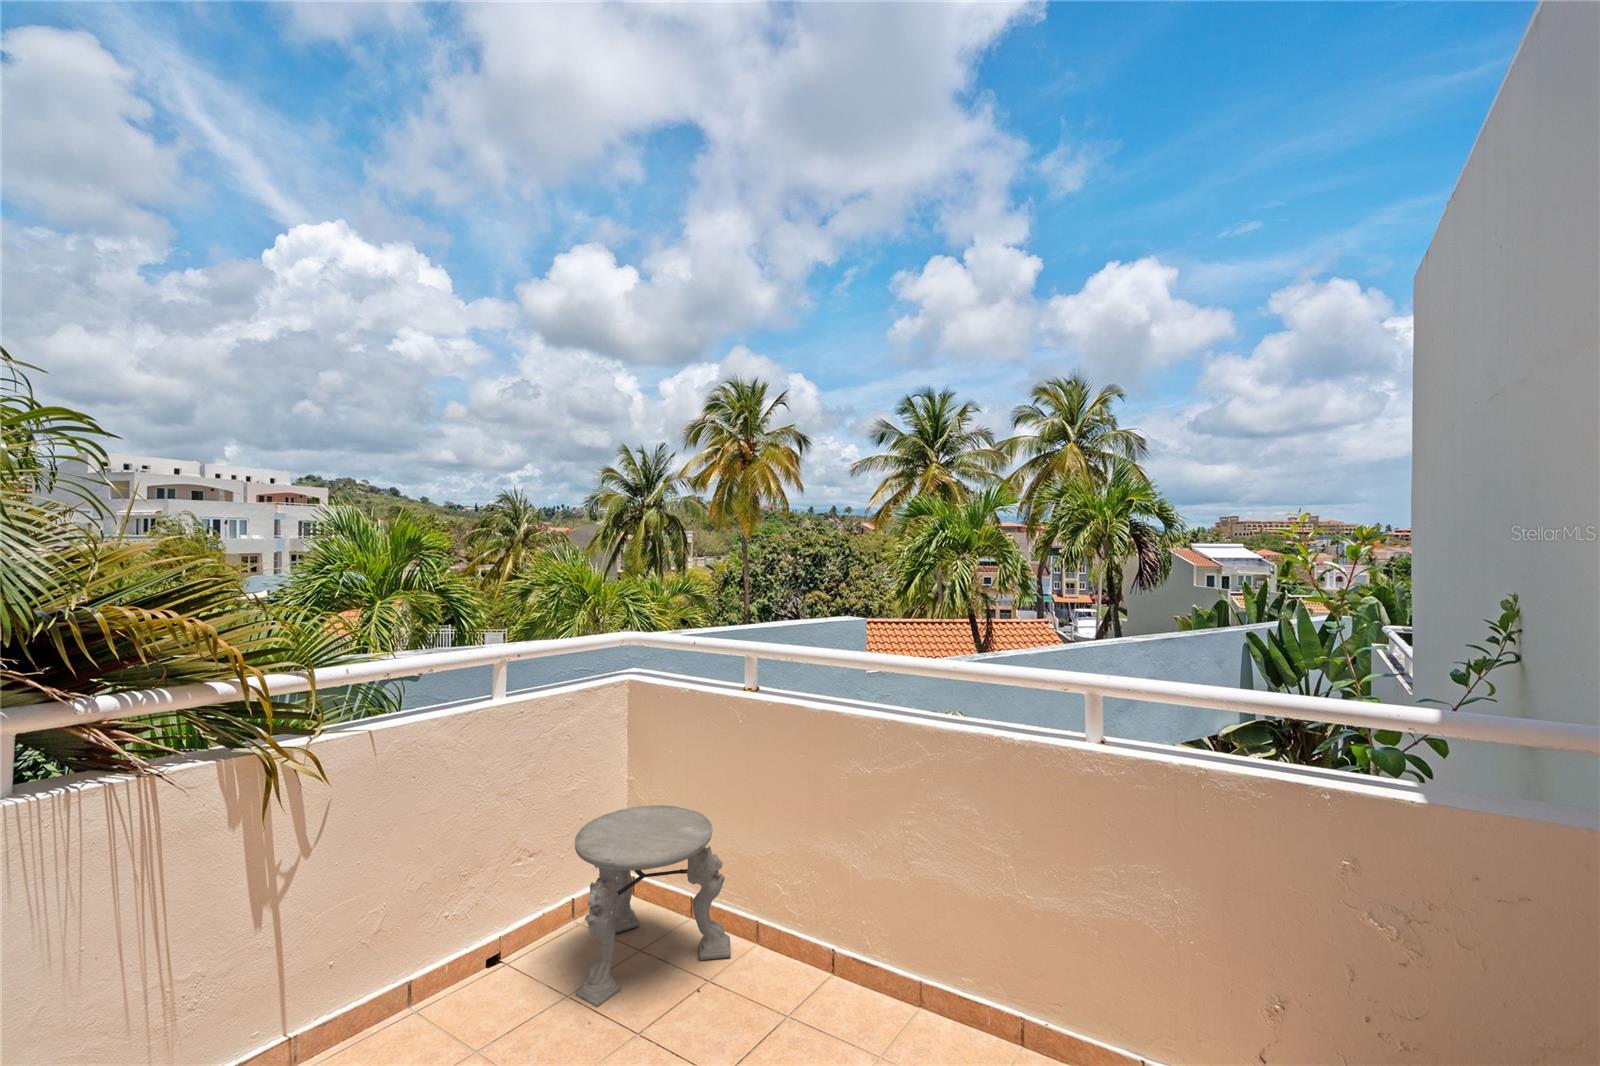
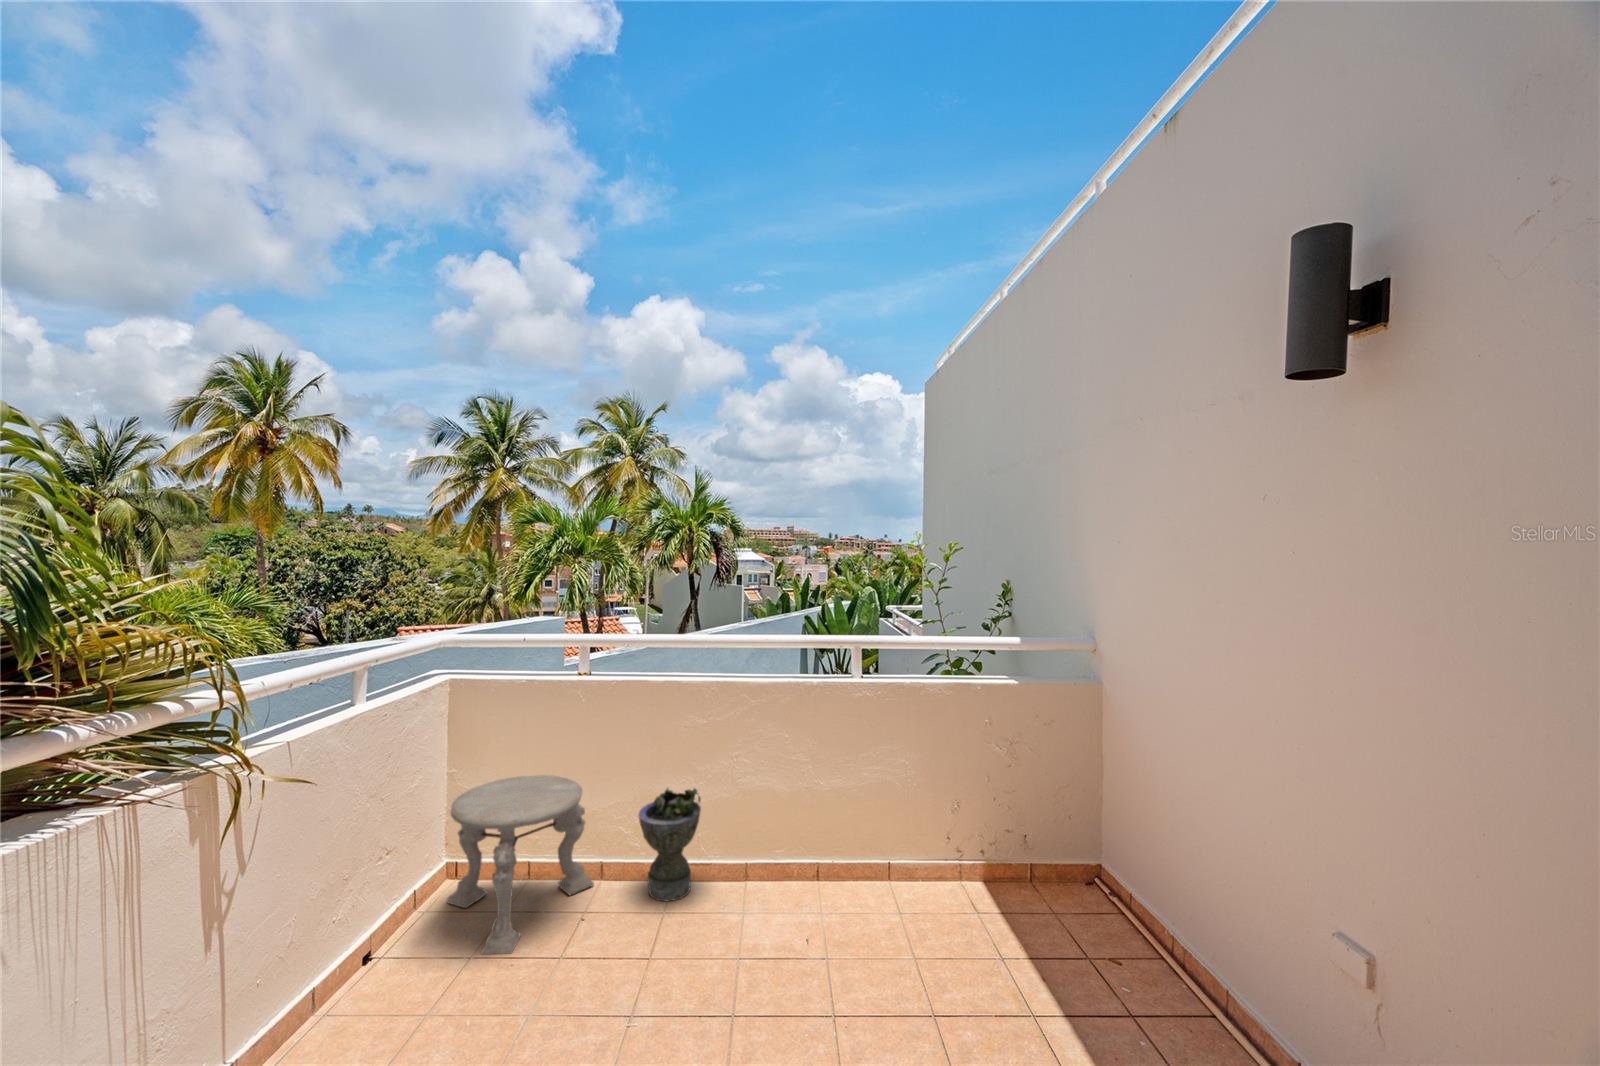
planter: none [757,864,836,1018] -> present [639,788,701,902]

